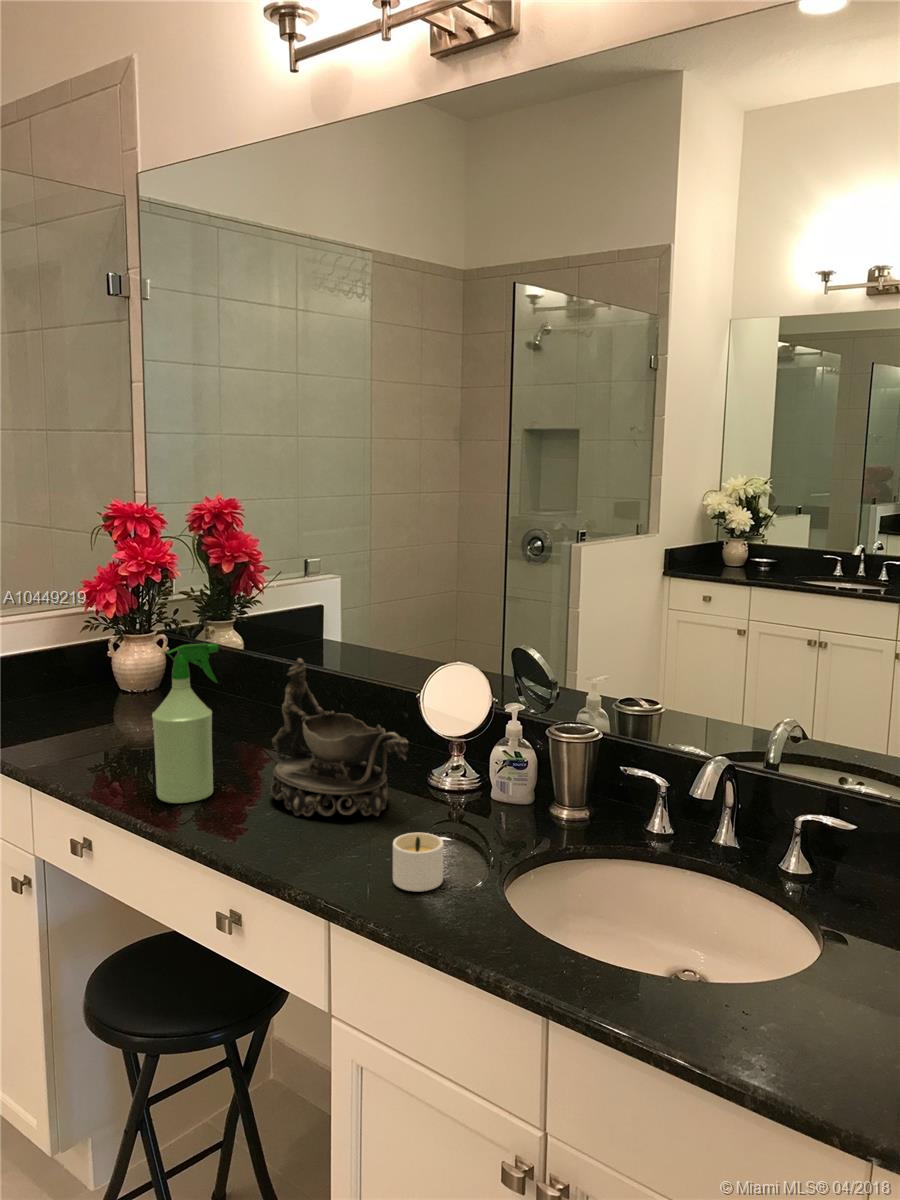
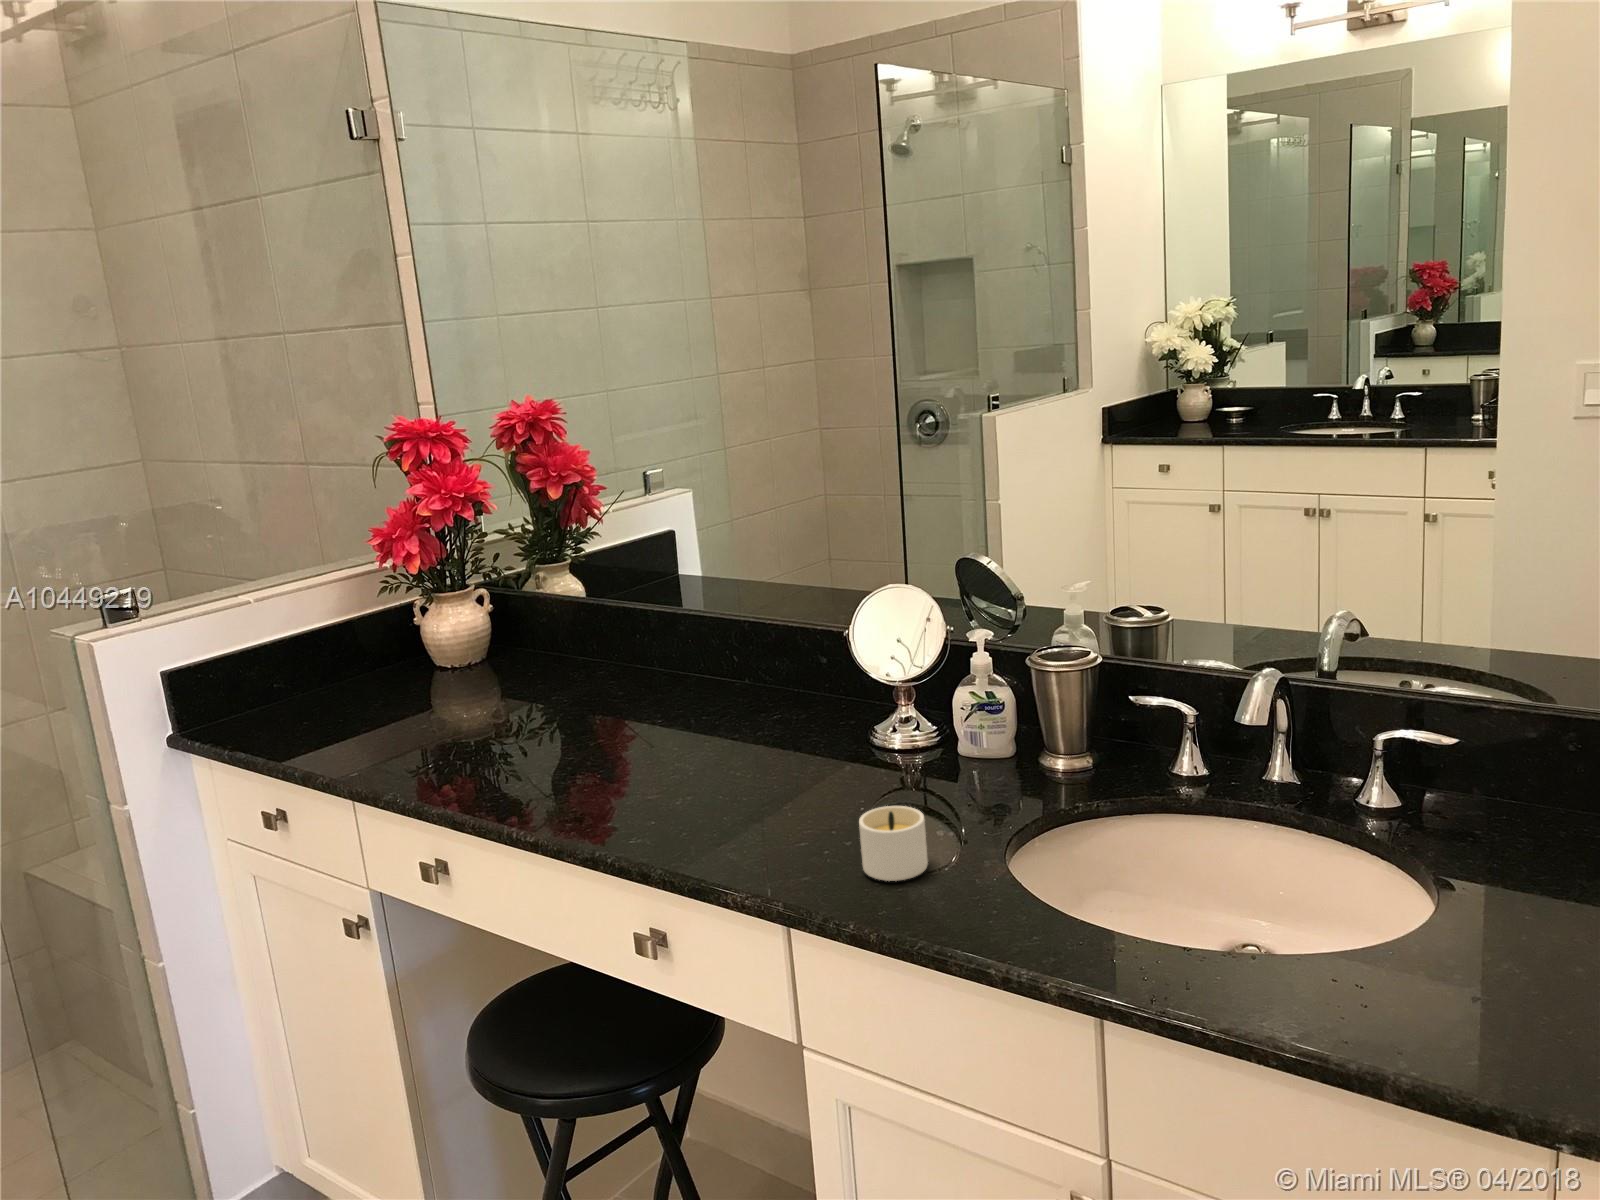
spray bottle: present [152,643,218,803] -> none [507,592,596,803]
decorative bowl: present [270,658,408,816] -> none [665,599,853,802]

